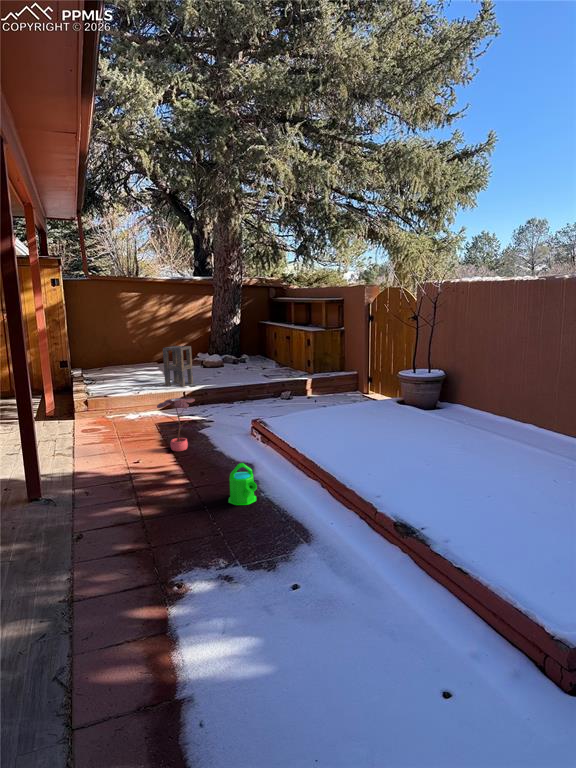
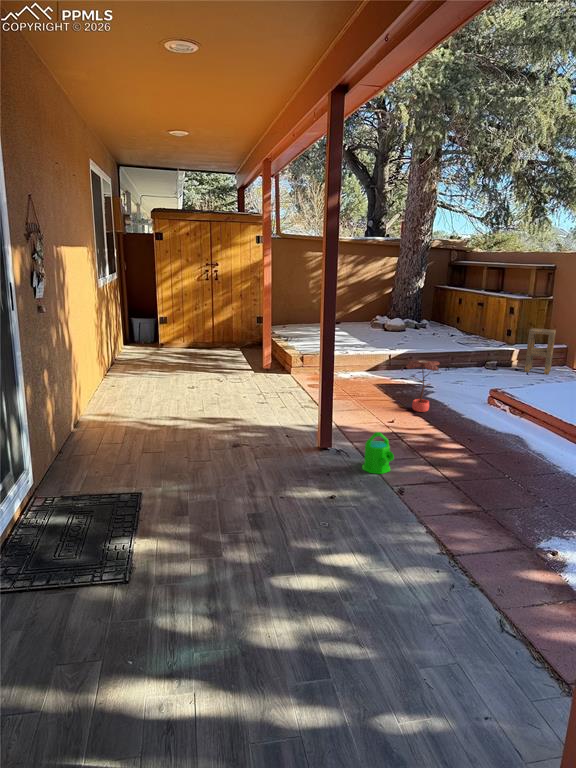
side table: present [163,346,193,387] -> present [525,328,556,374]
watering can: present [228,463,257,505] -> present [362,432,394,474]

